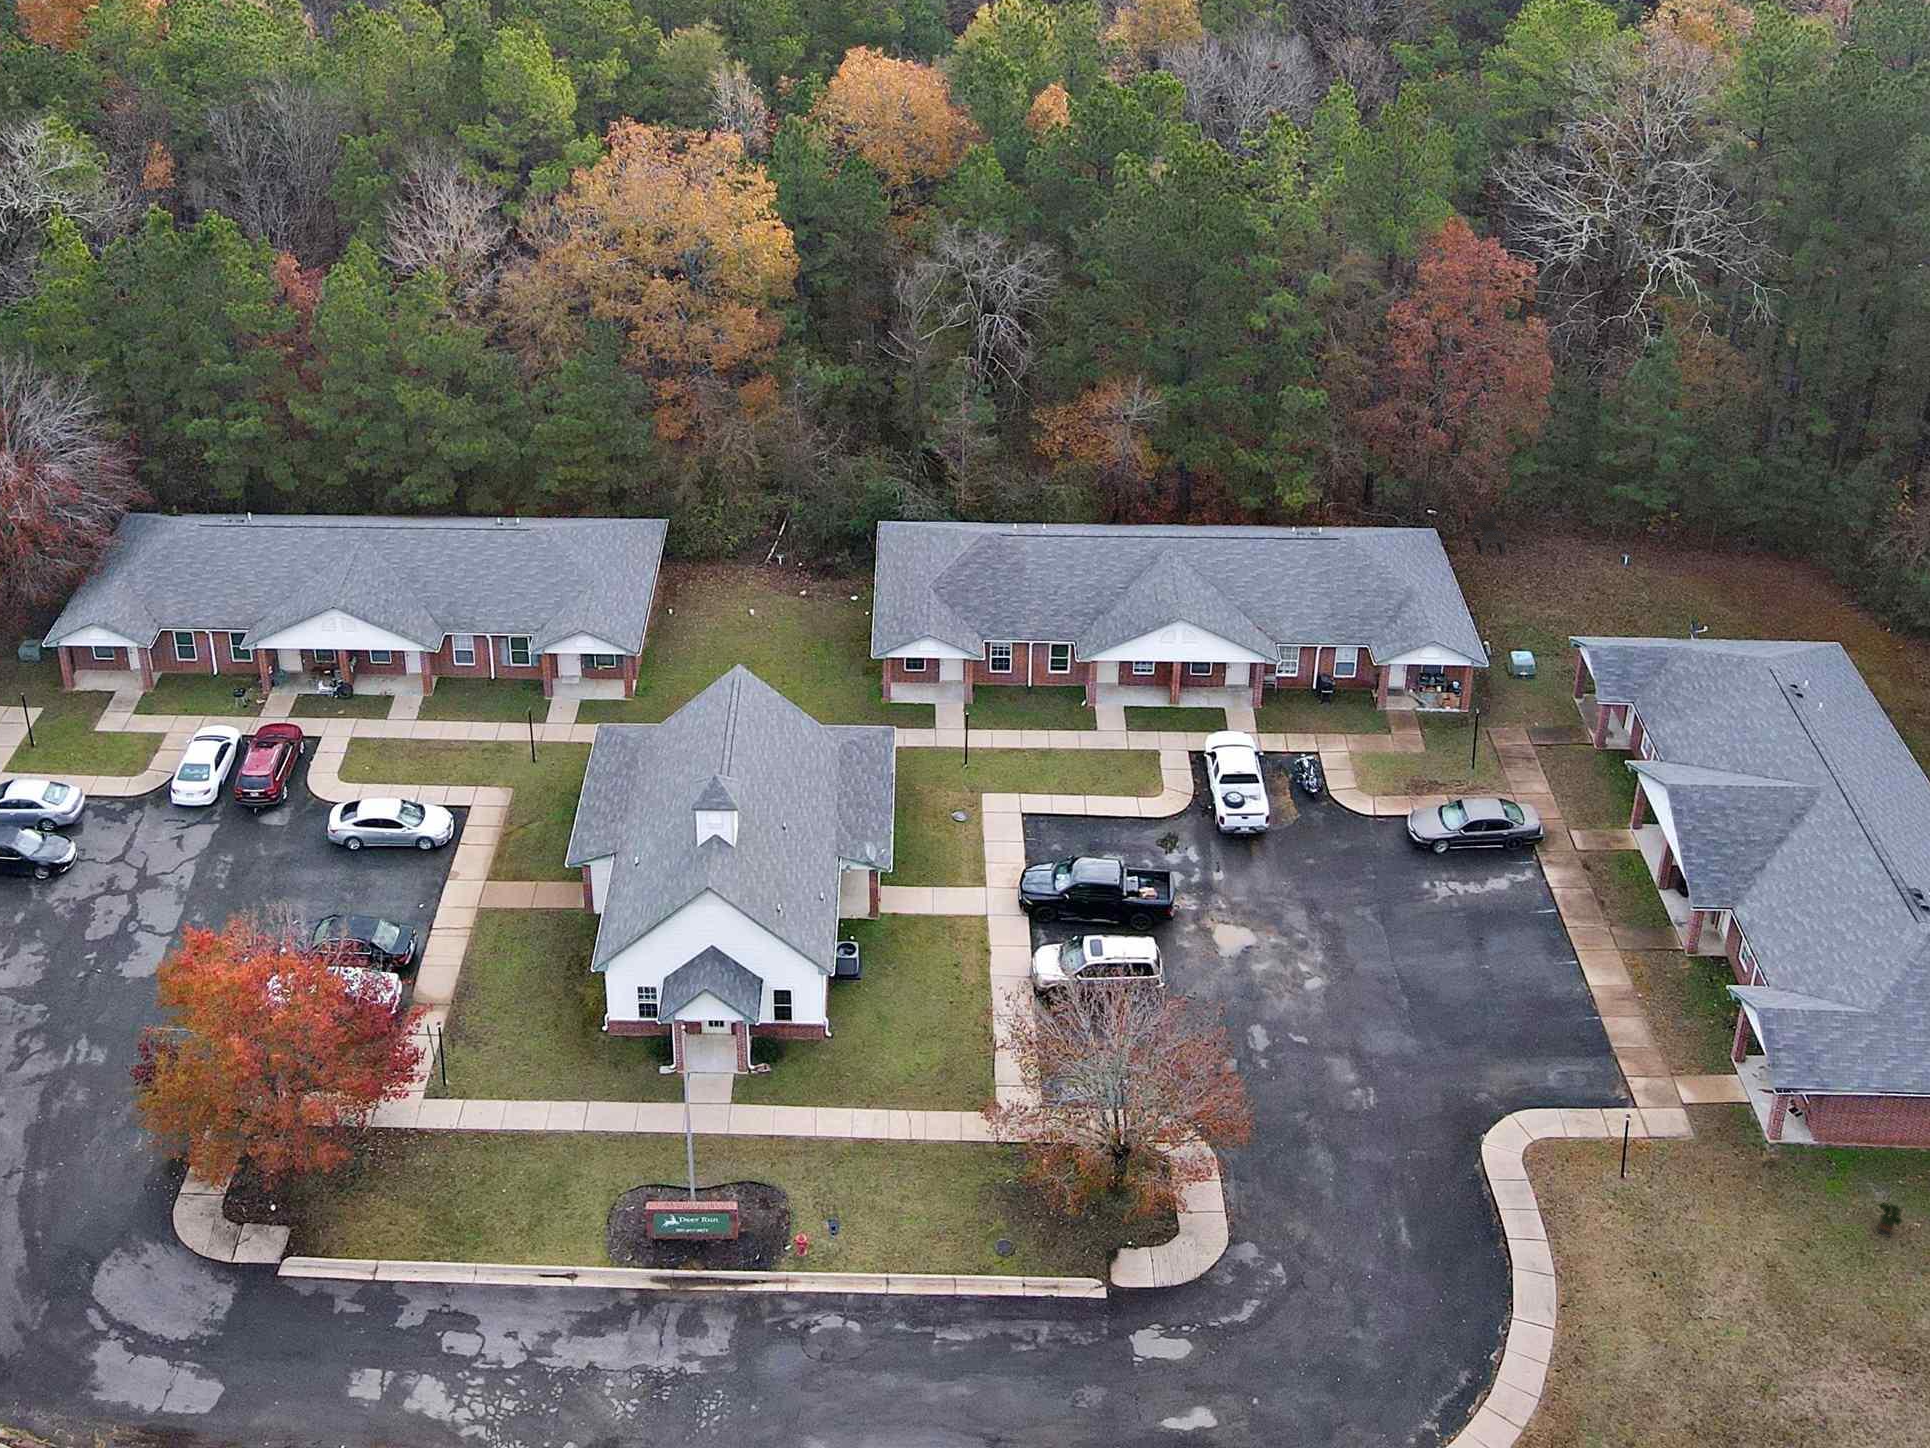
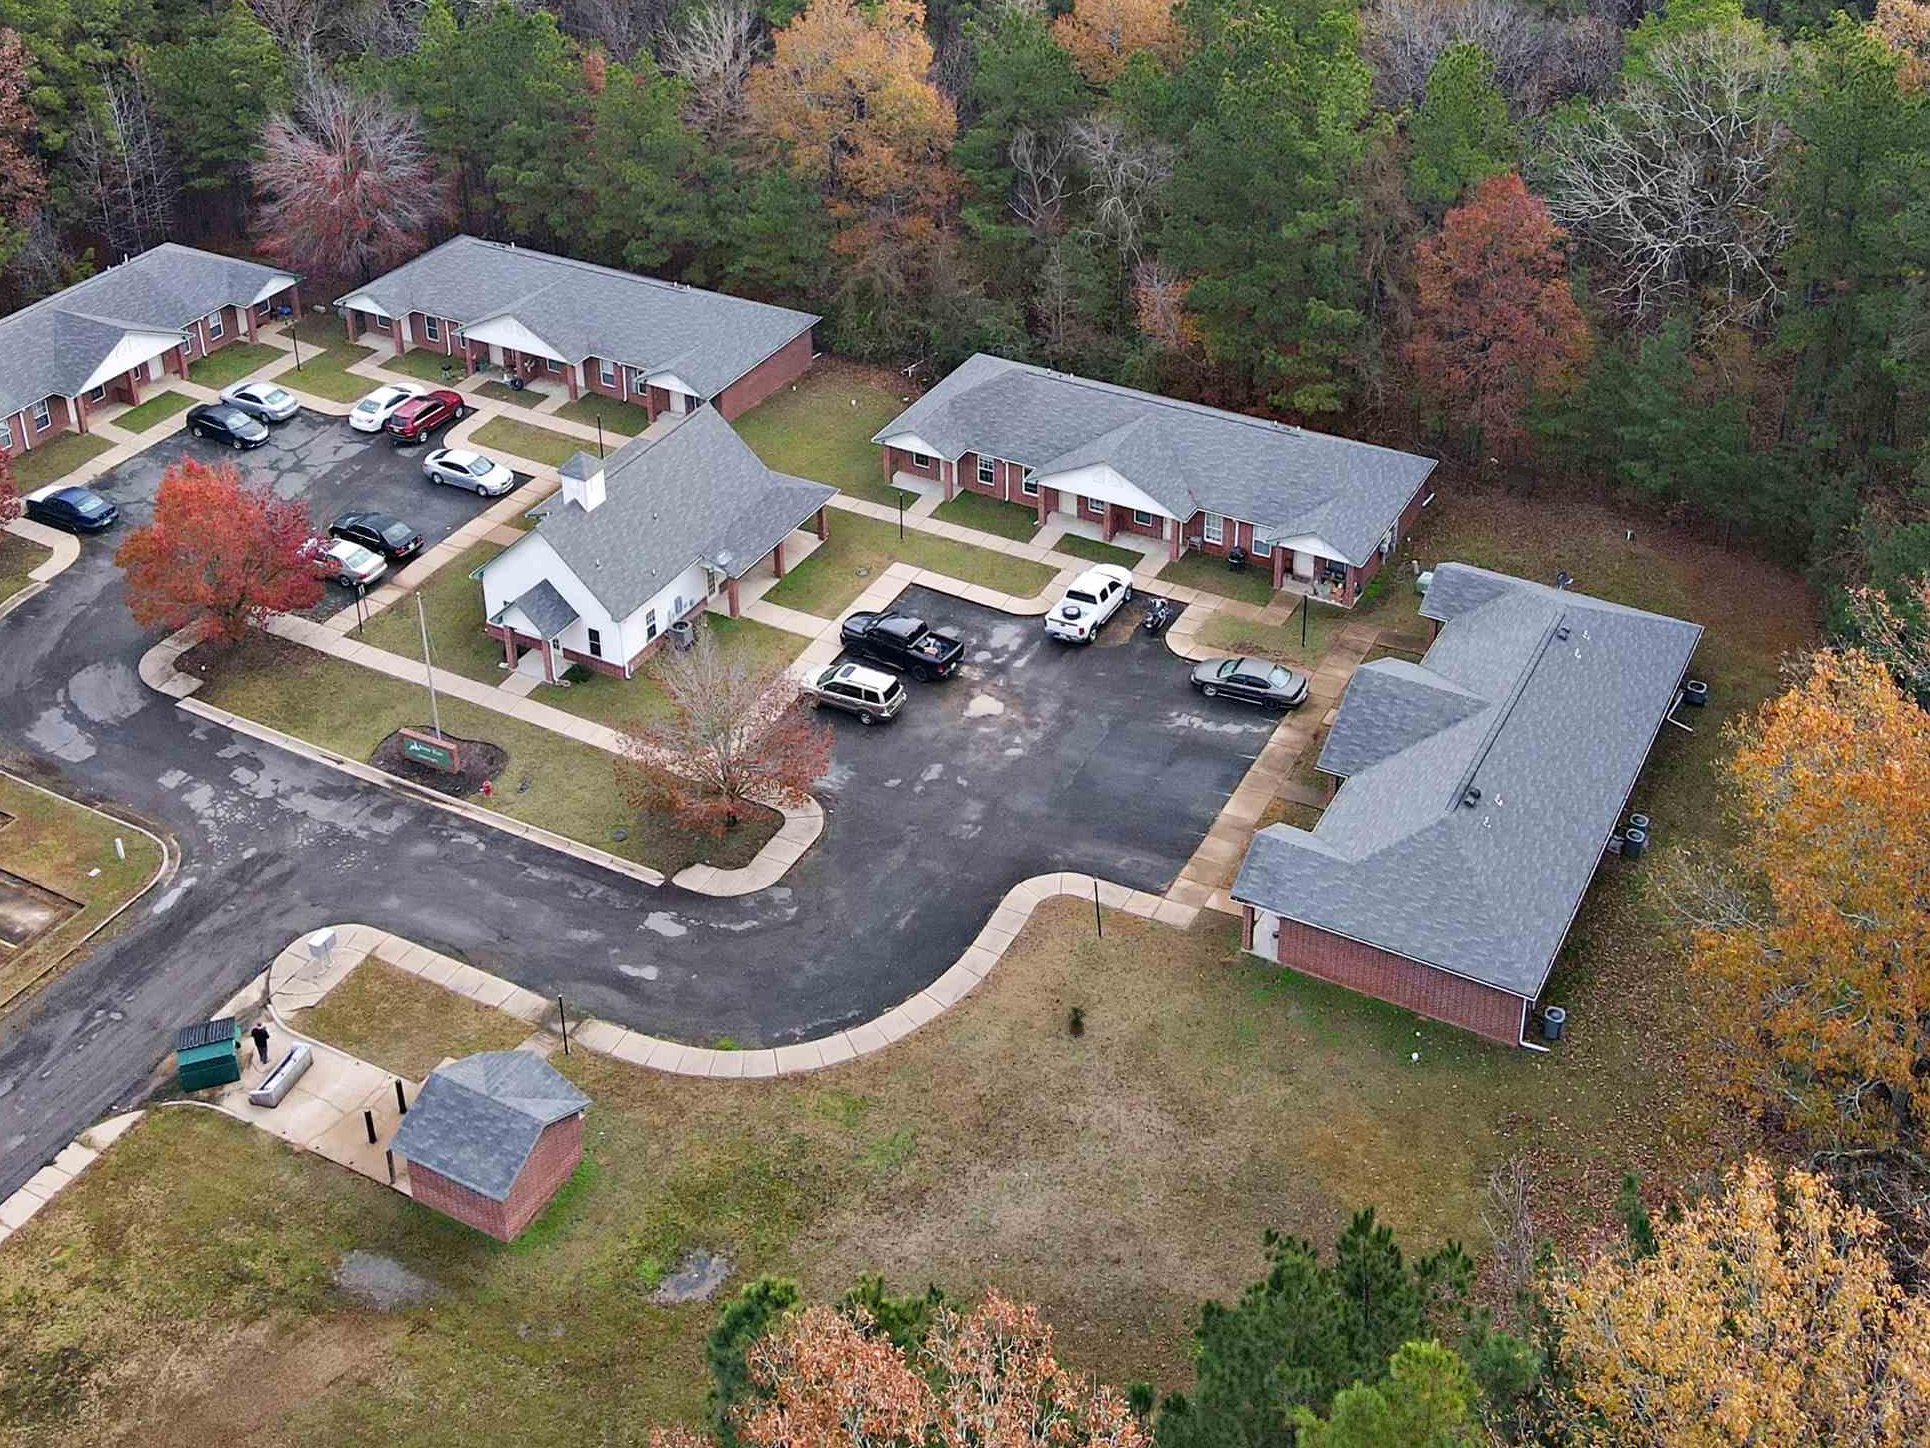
potted tree: present [1877,1203,1902,1237] -> present [1068,1007,1086,1037]

